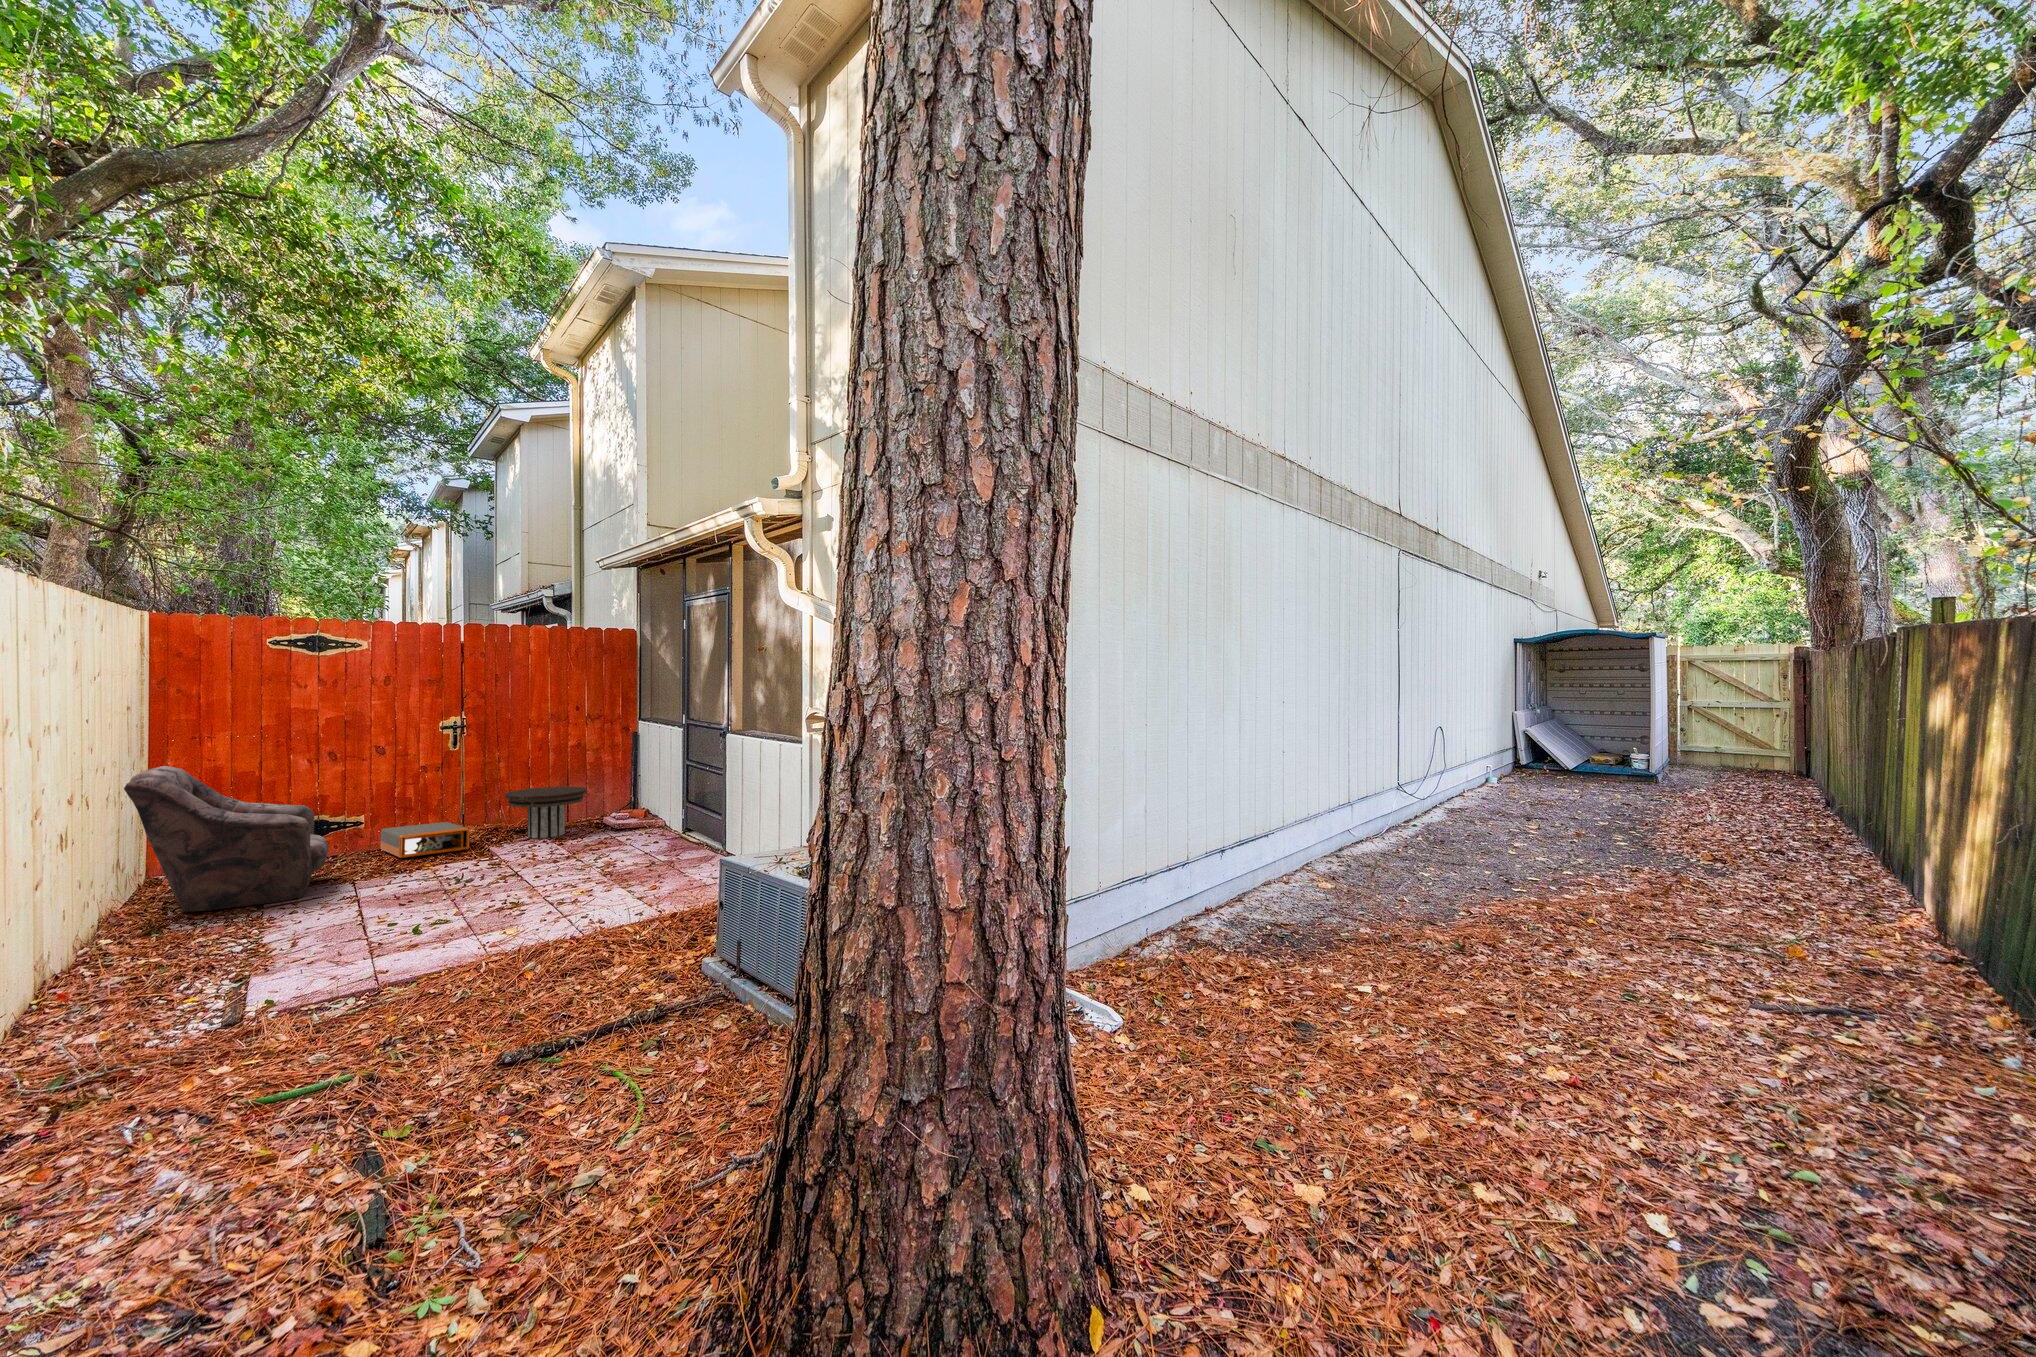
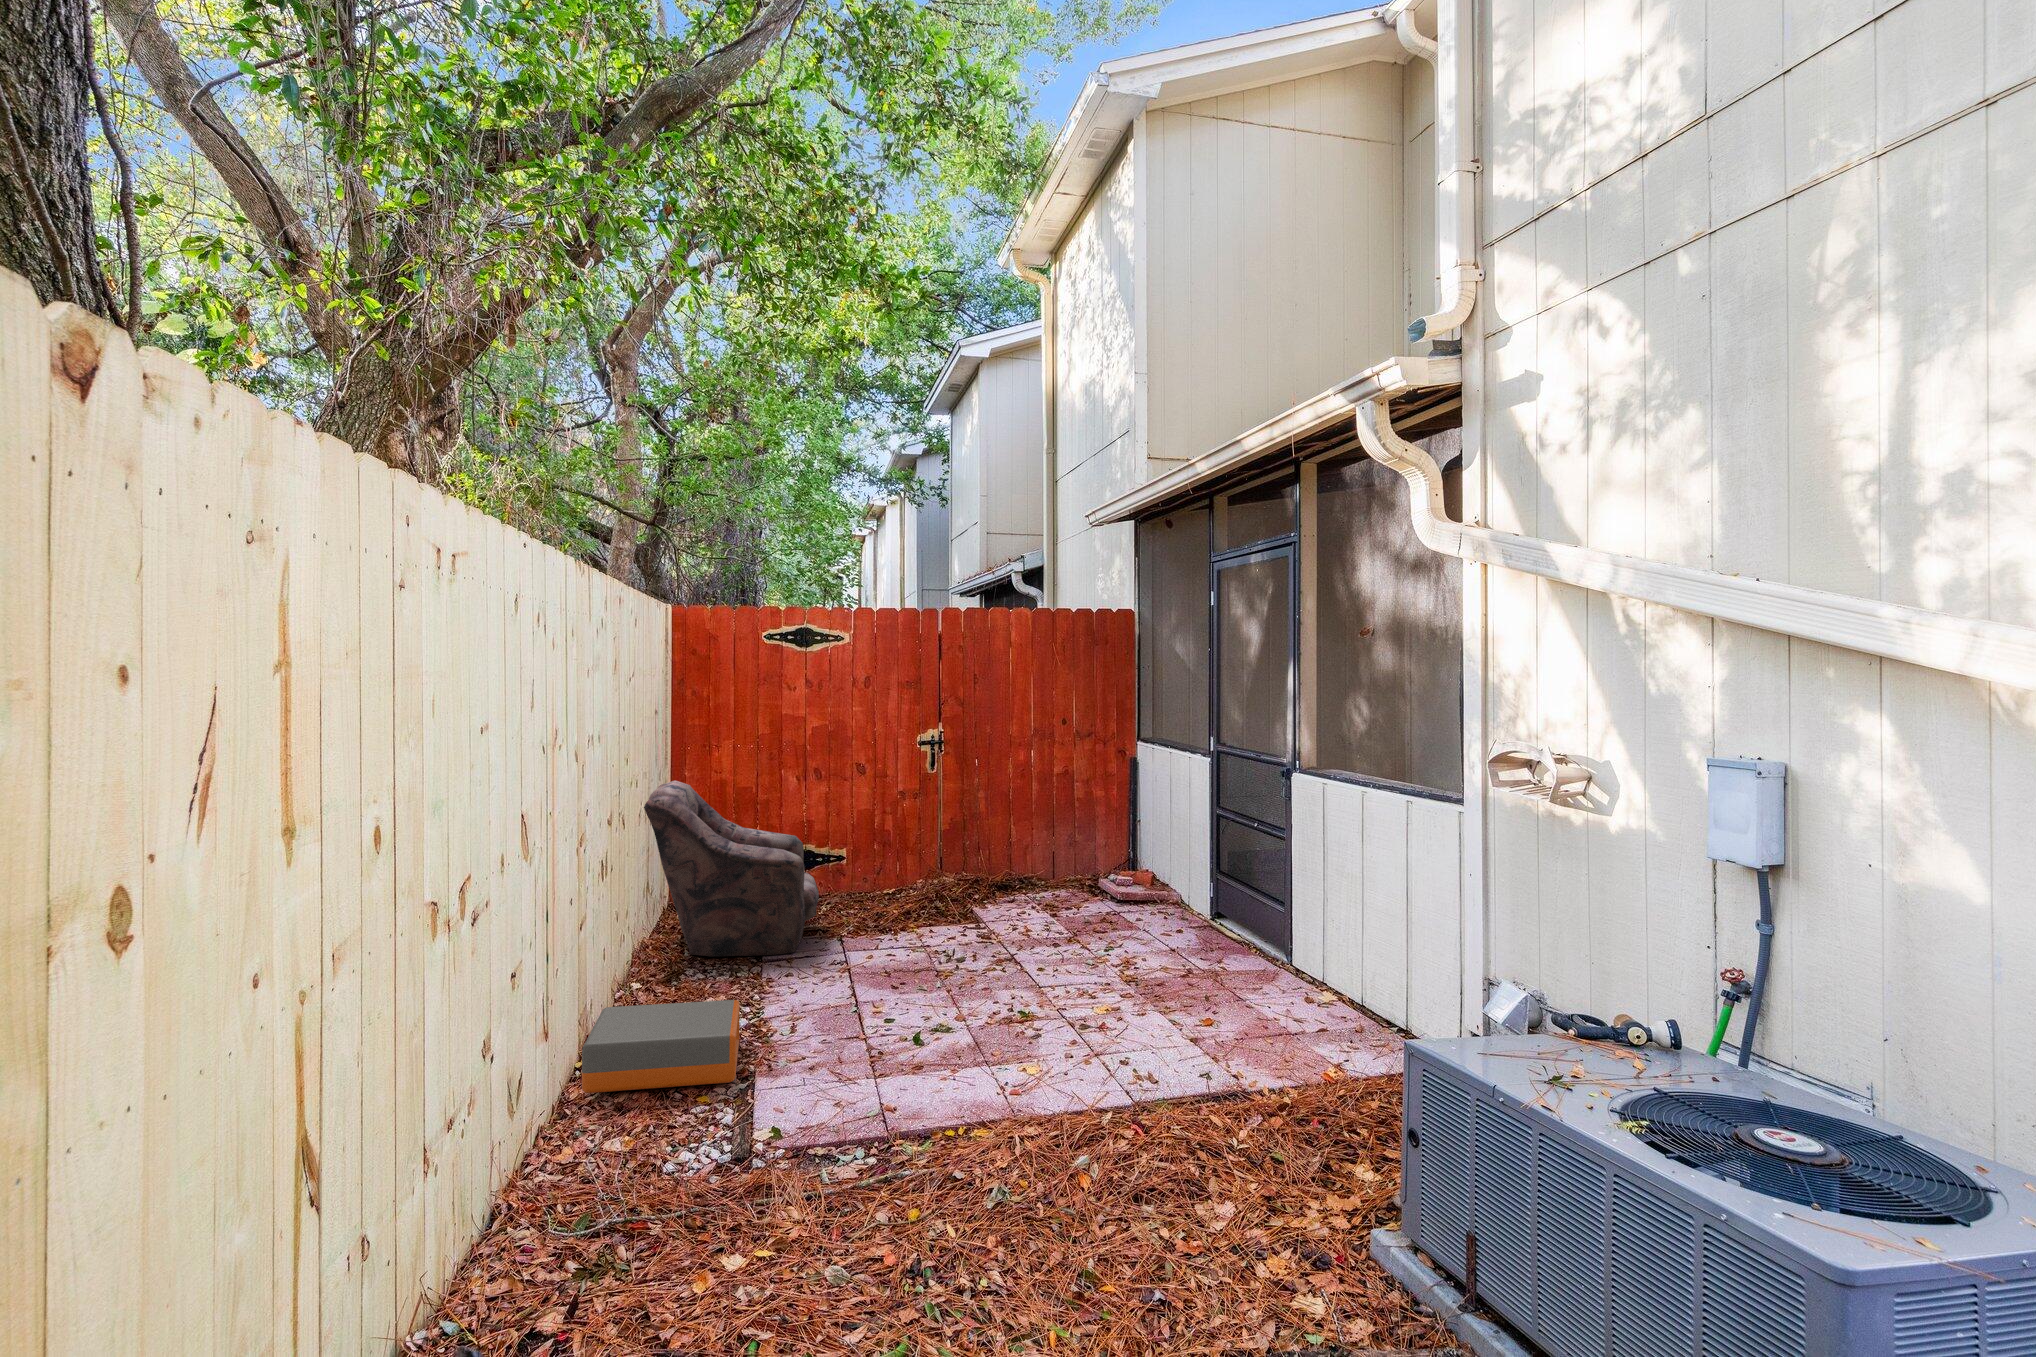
side table: present [505,787,587,838] -> none [988,828,1081,897]
storage box: present [381,822,469,858] -> present [582,1000,740,1093]

